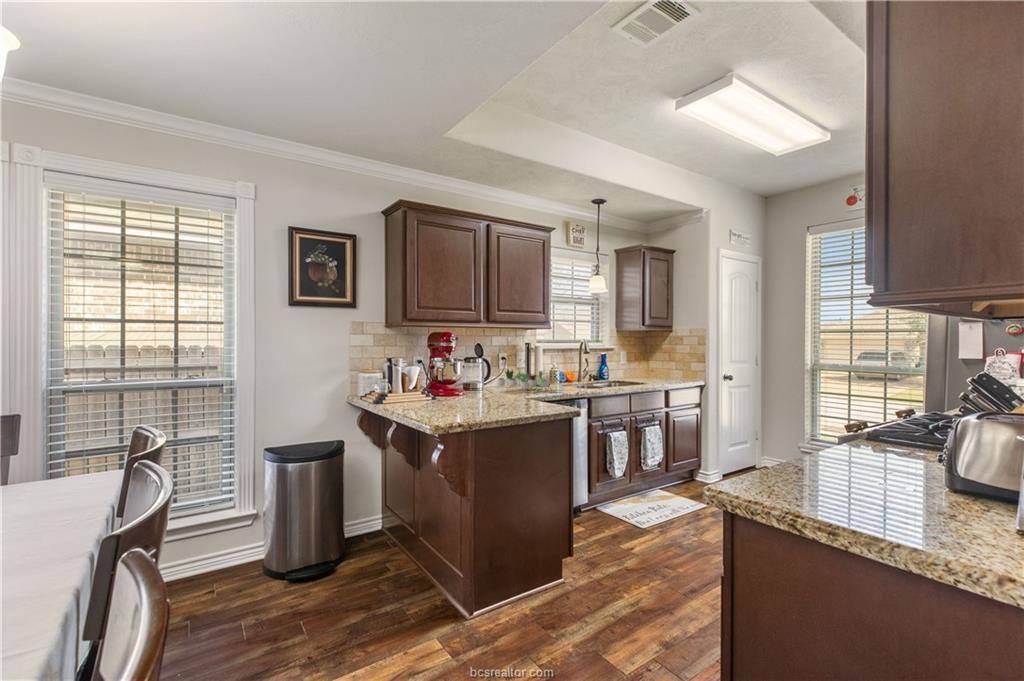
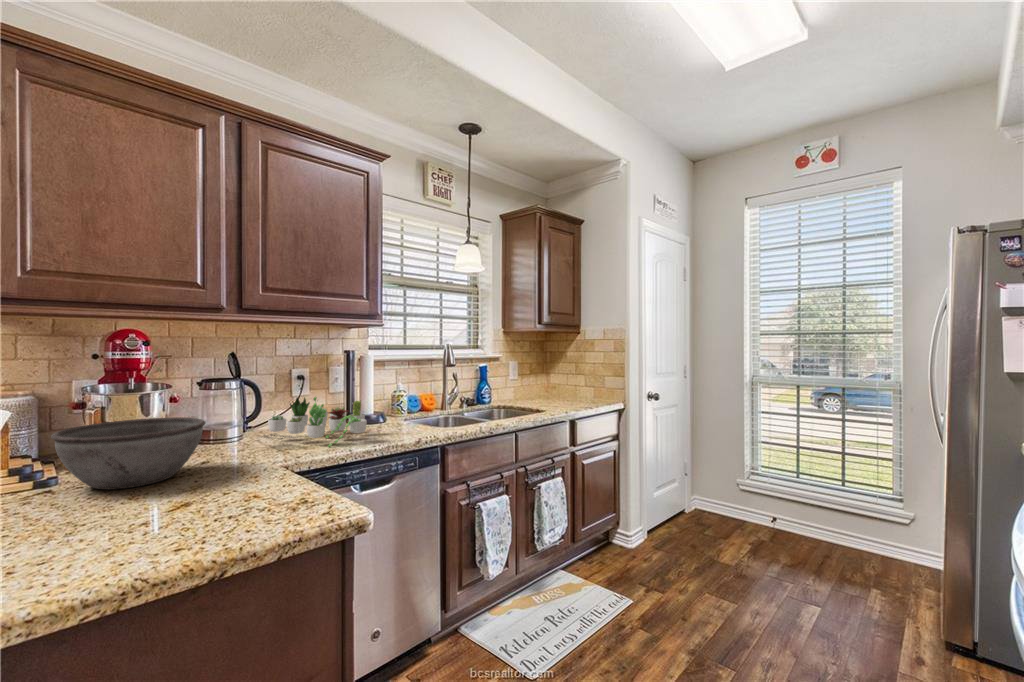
bowl: none [440,373,491,400] -> present [51,417,206,490]

